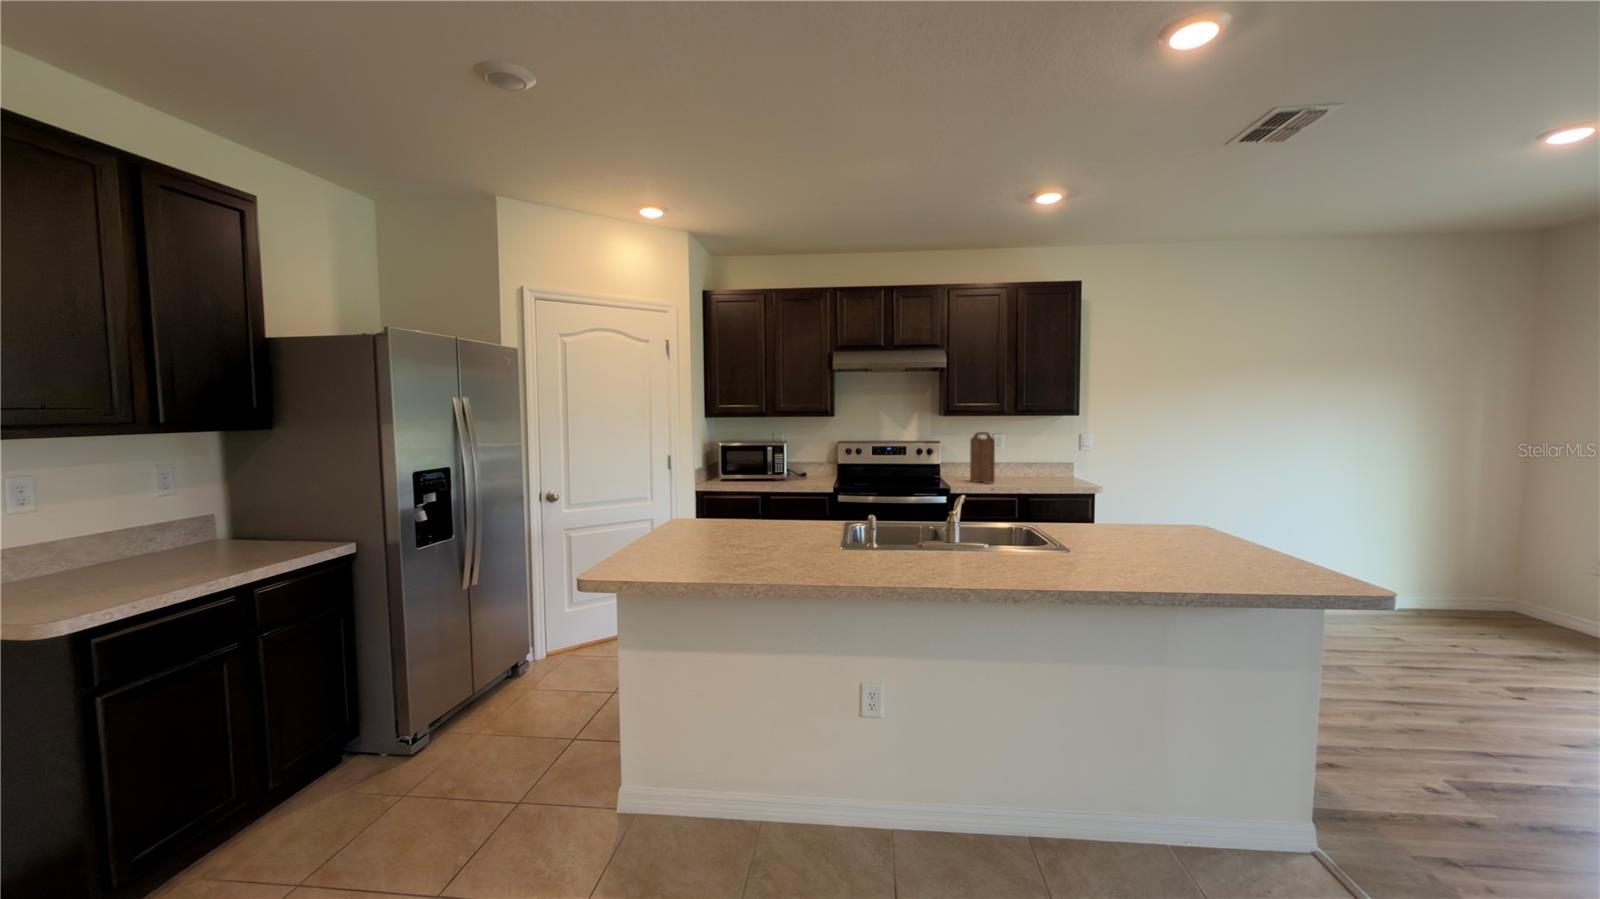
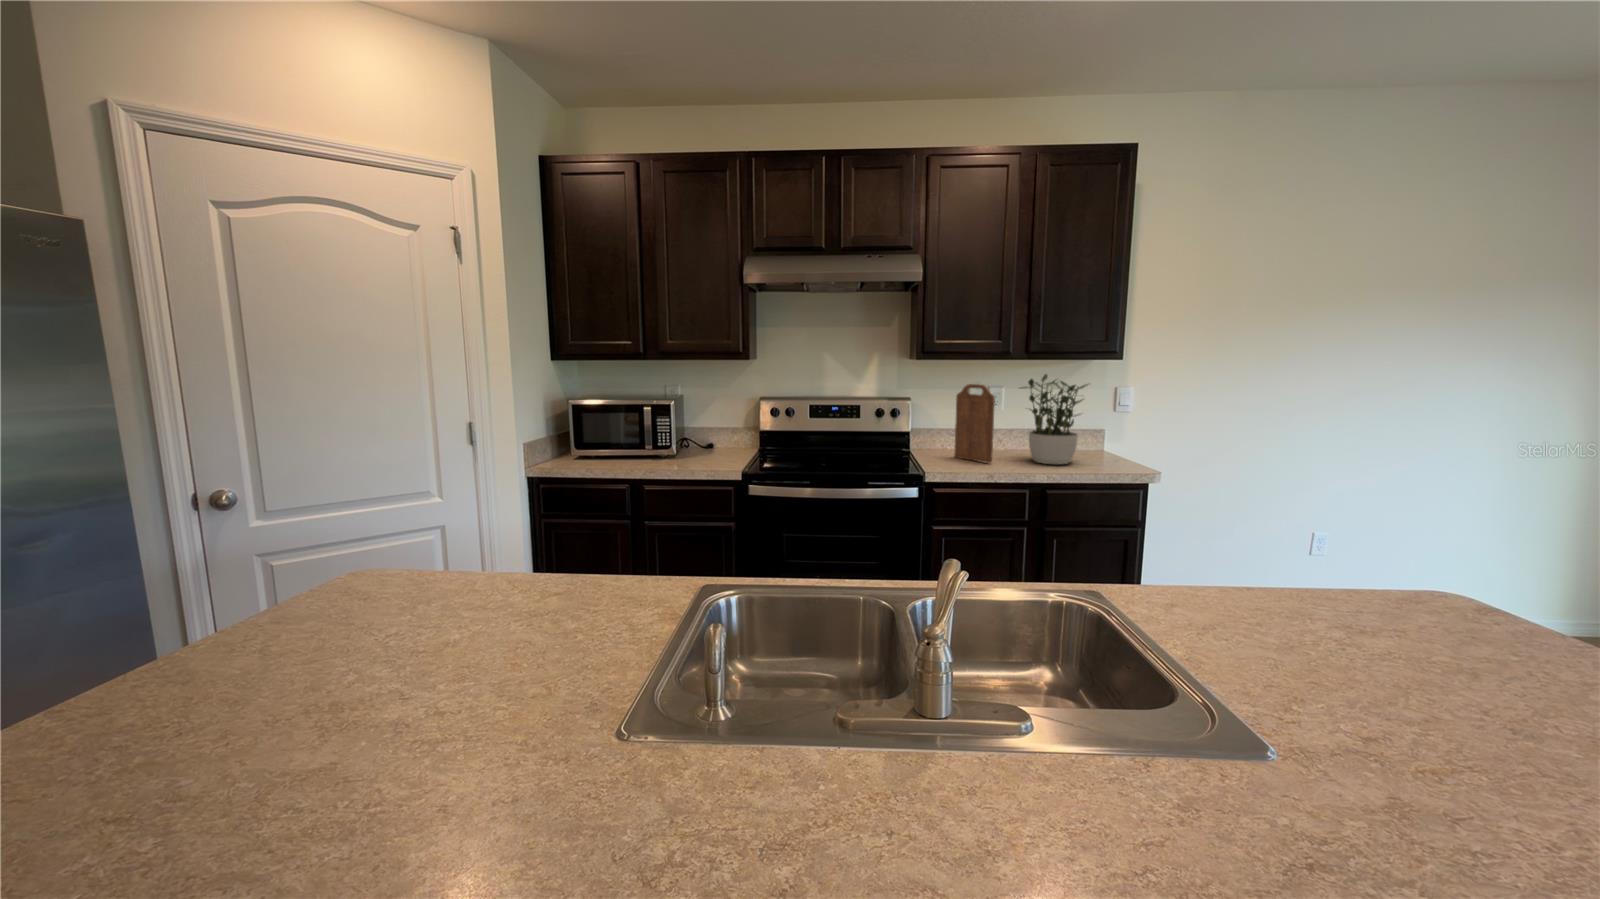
potted plant: none [1011,425,1058,484] -> present [1028,374,1087,464]

